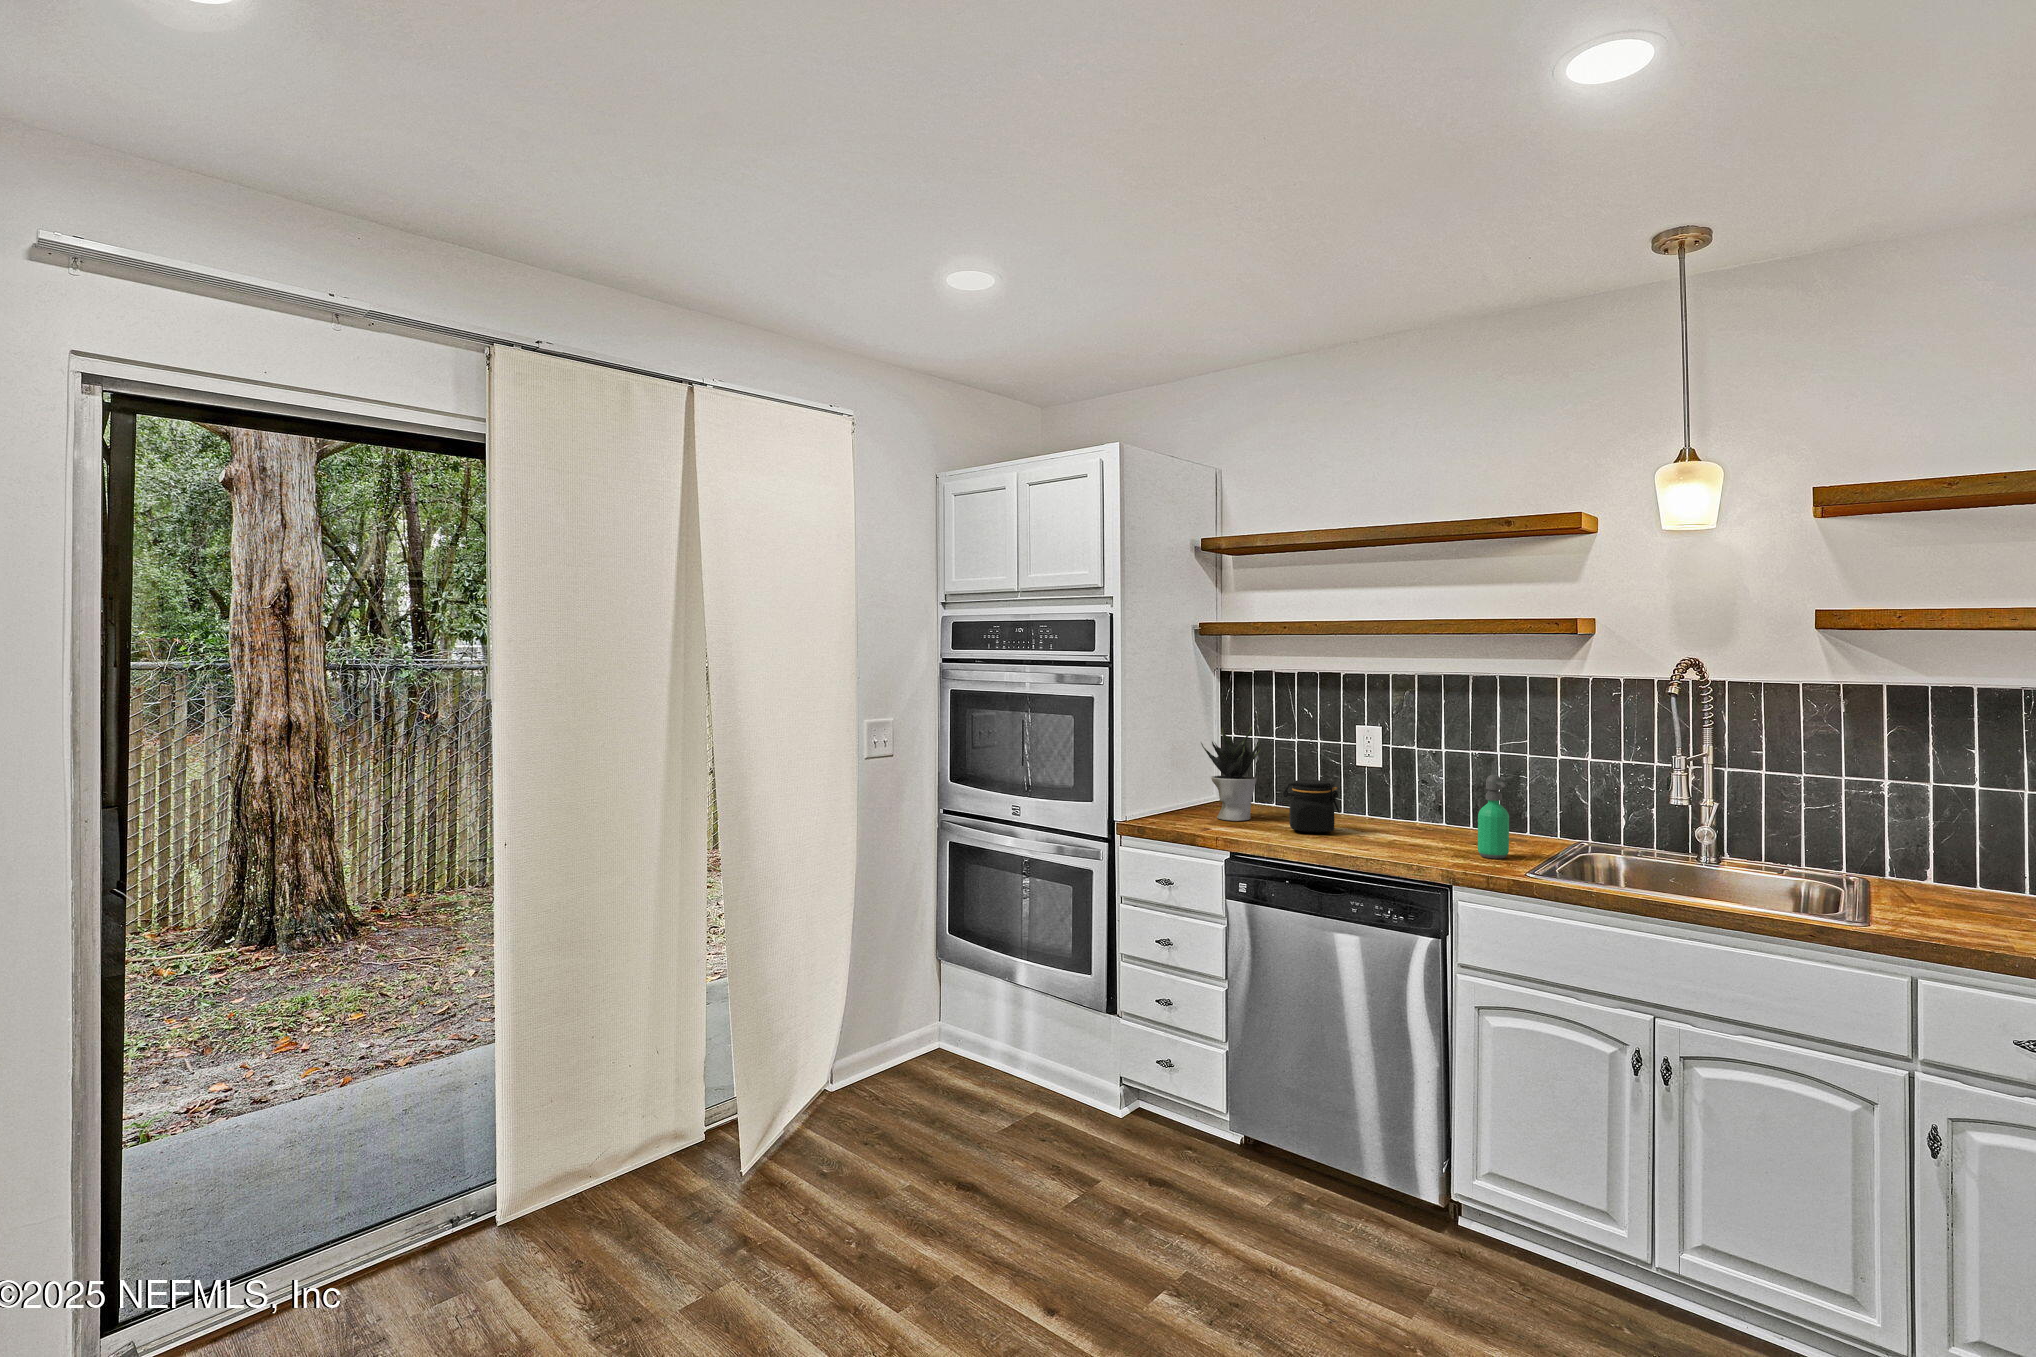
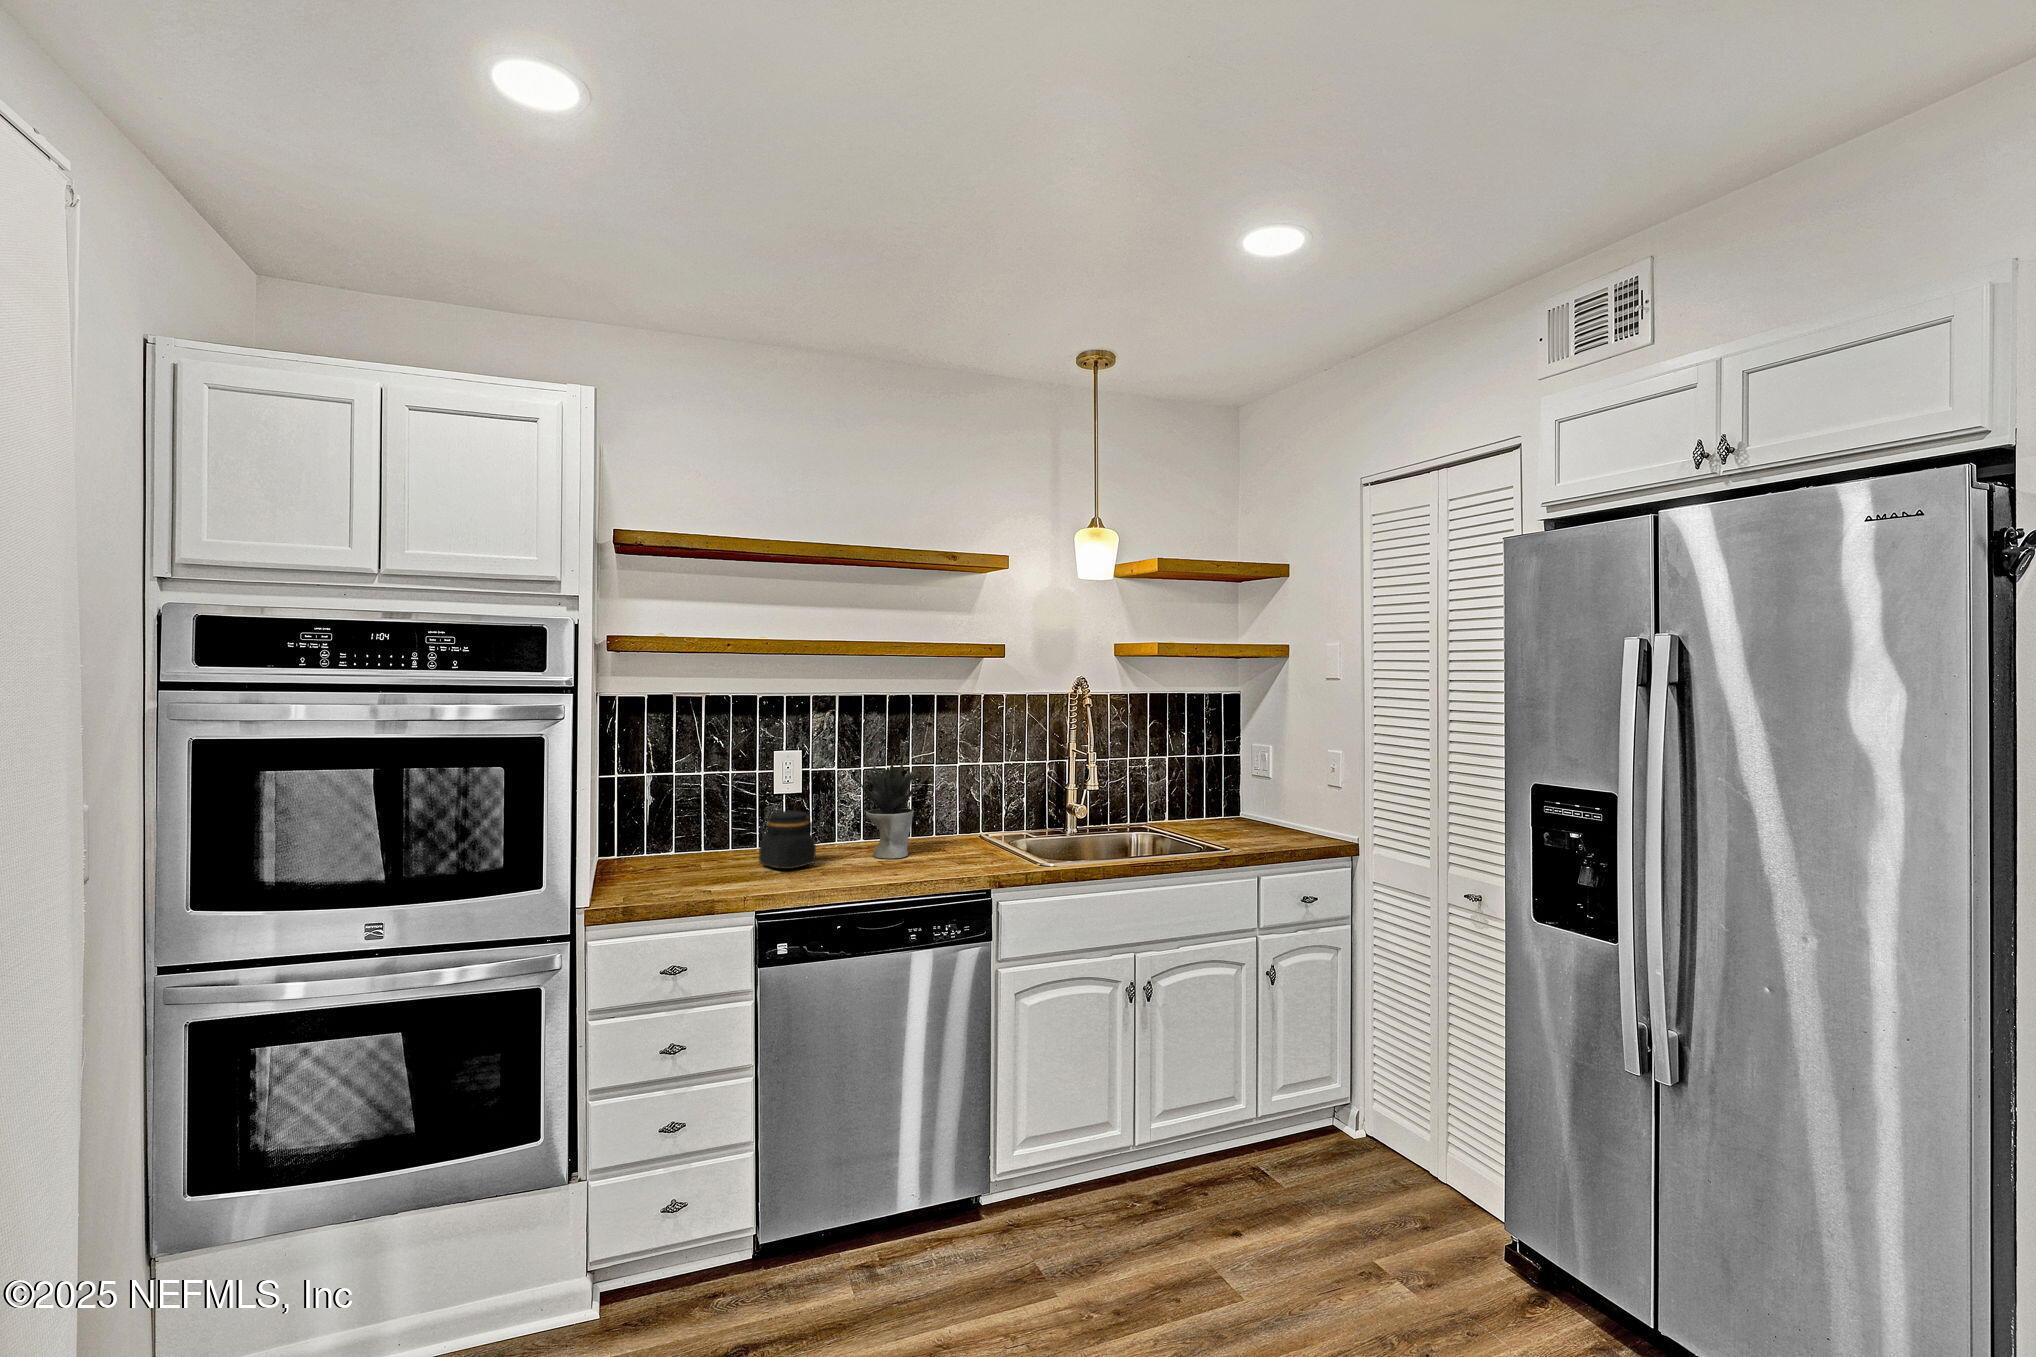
potted plant: present [1201,727,1261,821] -> present [856,756,923,859]
soap dispenser: present [1478,775,1509,858] -> none [957,786,988,861]

